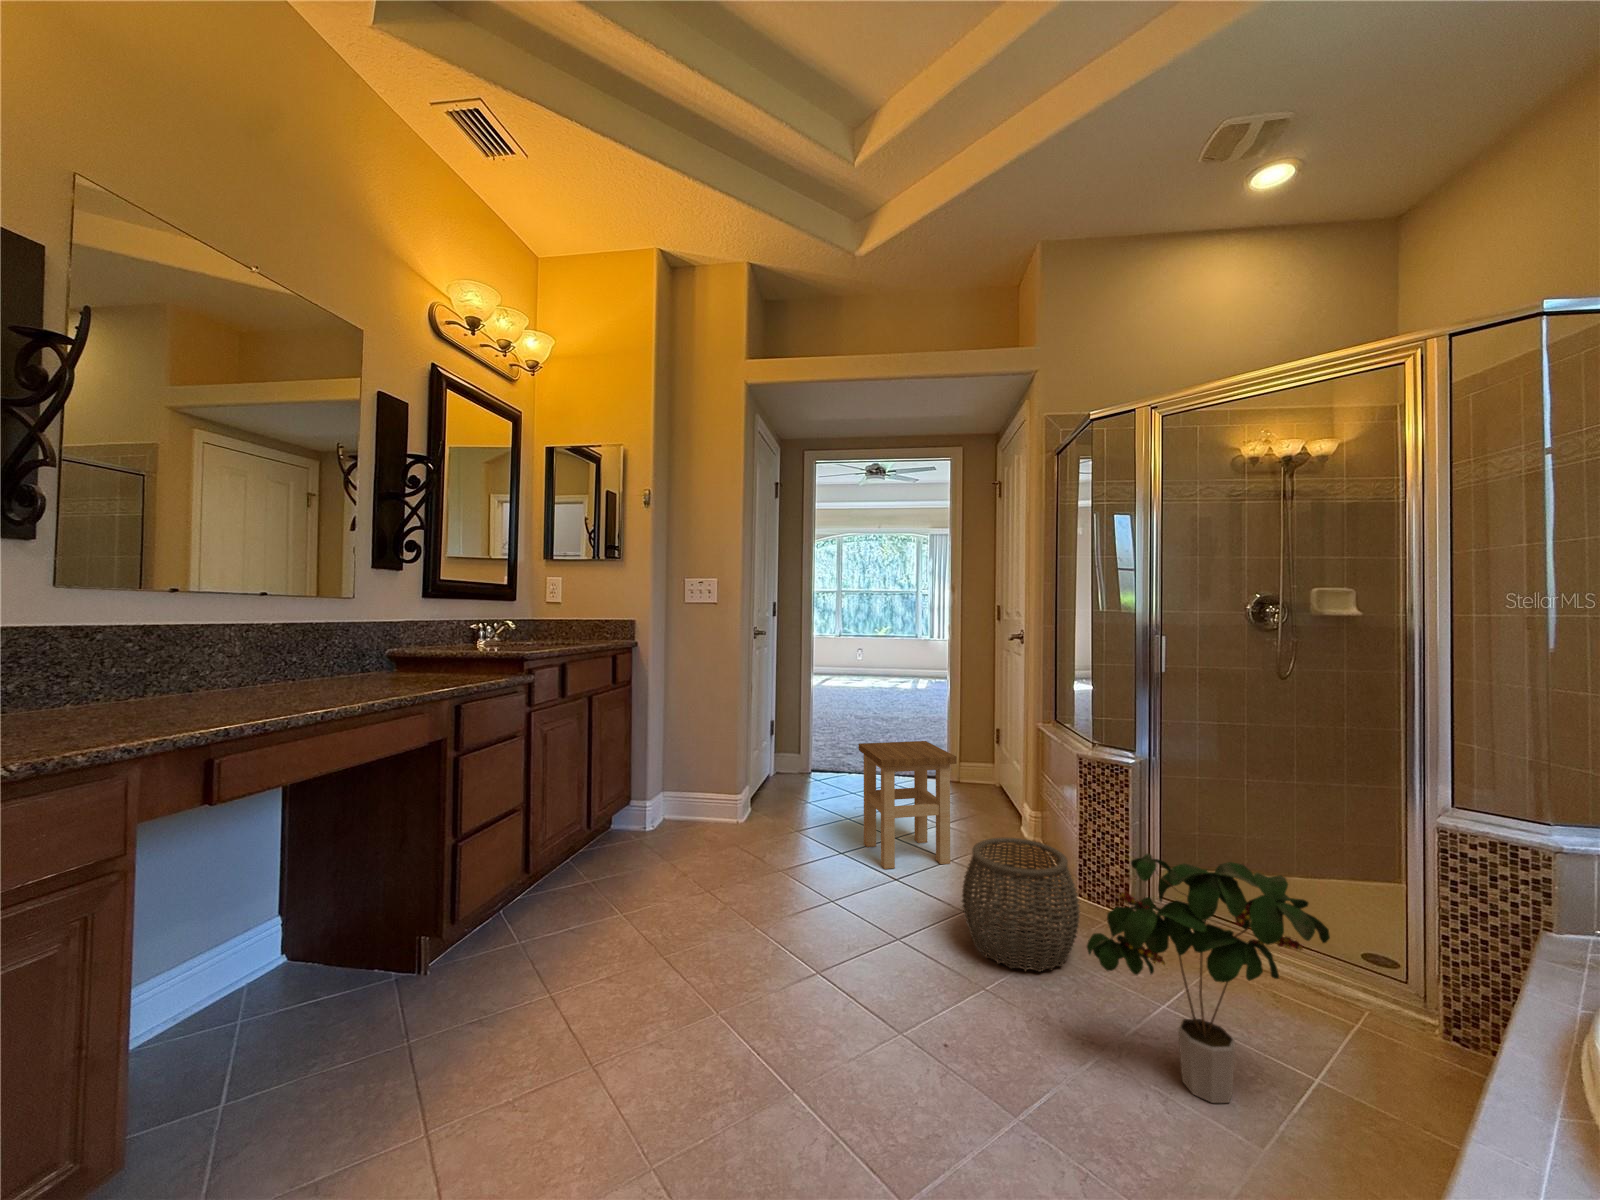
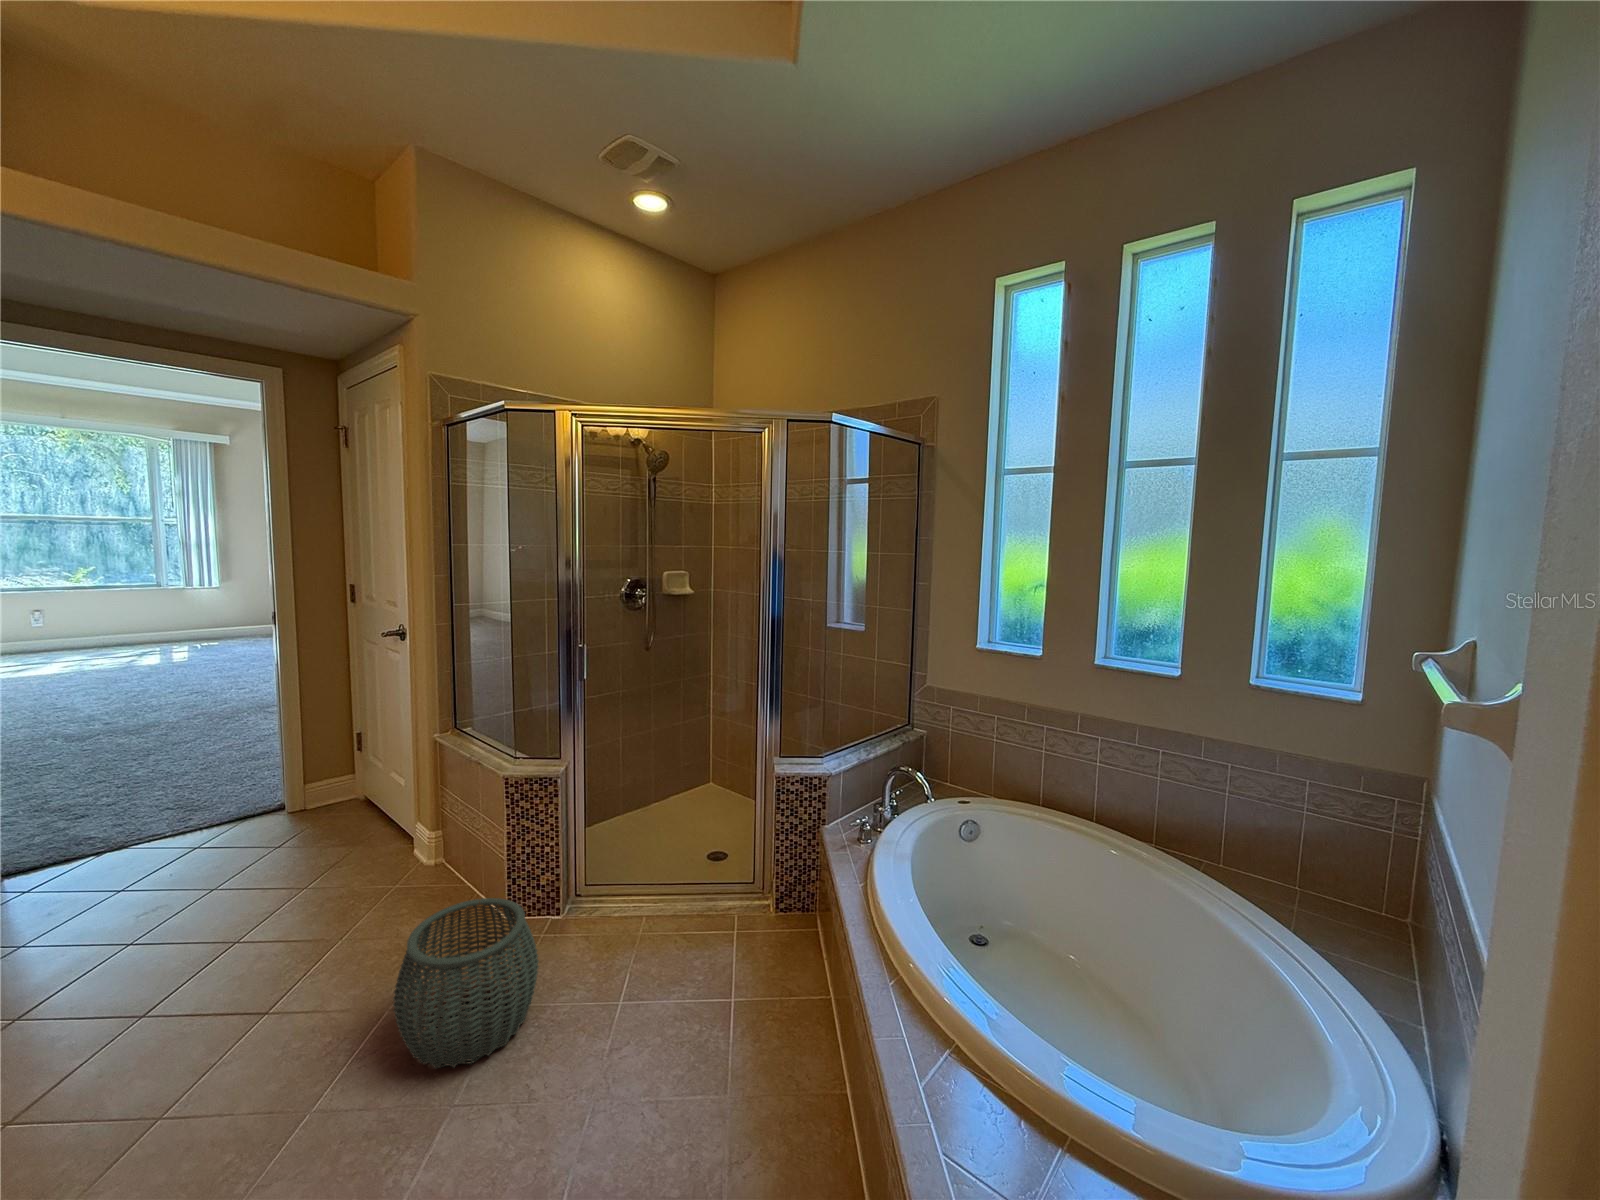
stool: present [859,741,957,869] -> none [144,799,342,1016]
potted plant: present [1087,854,1330,1103] -> none [581,866,754,1084]

